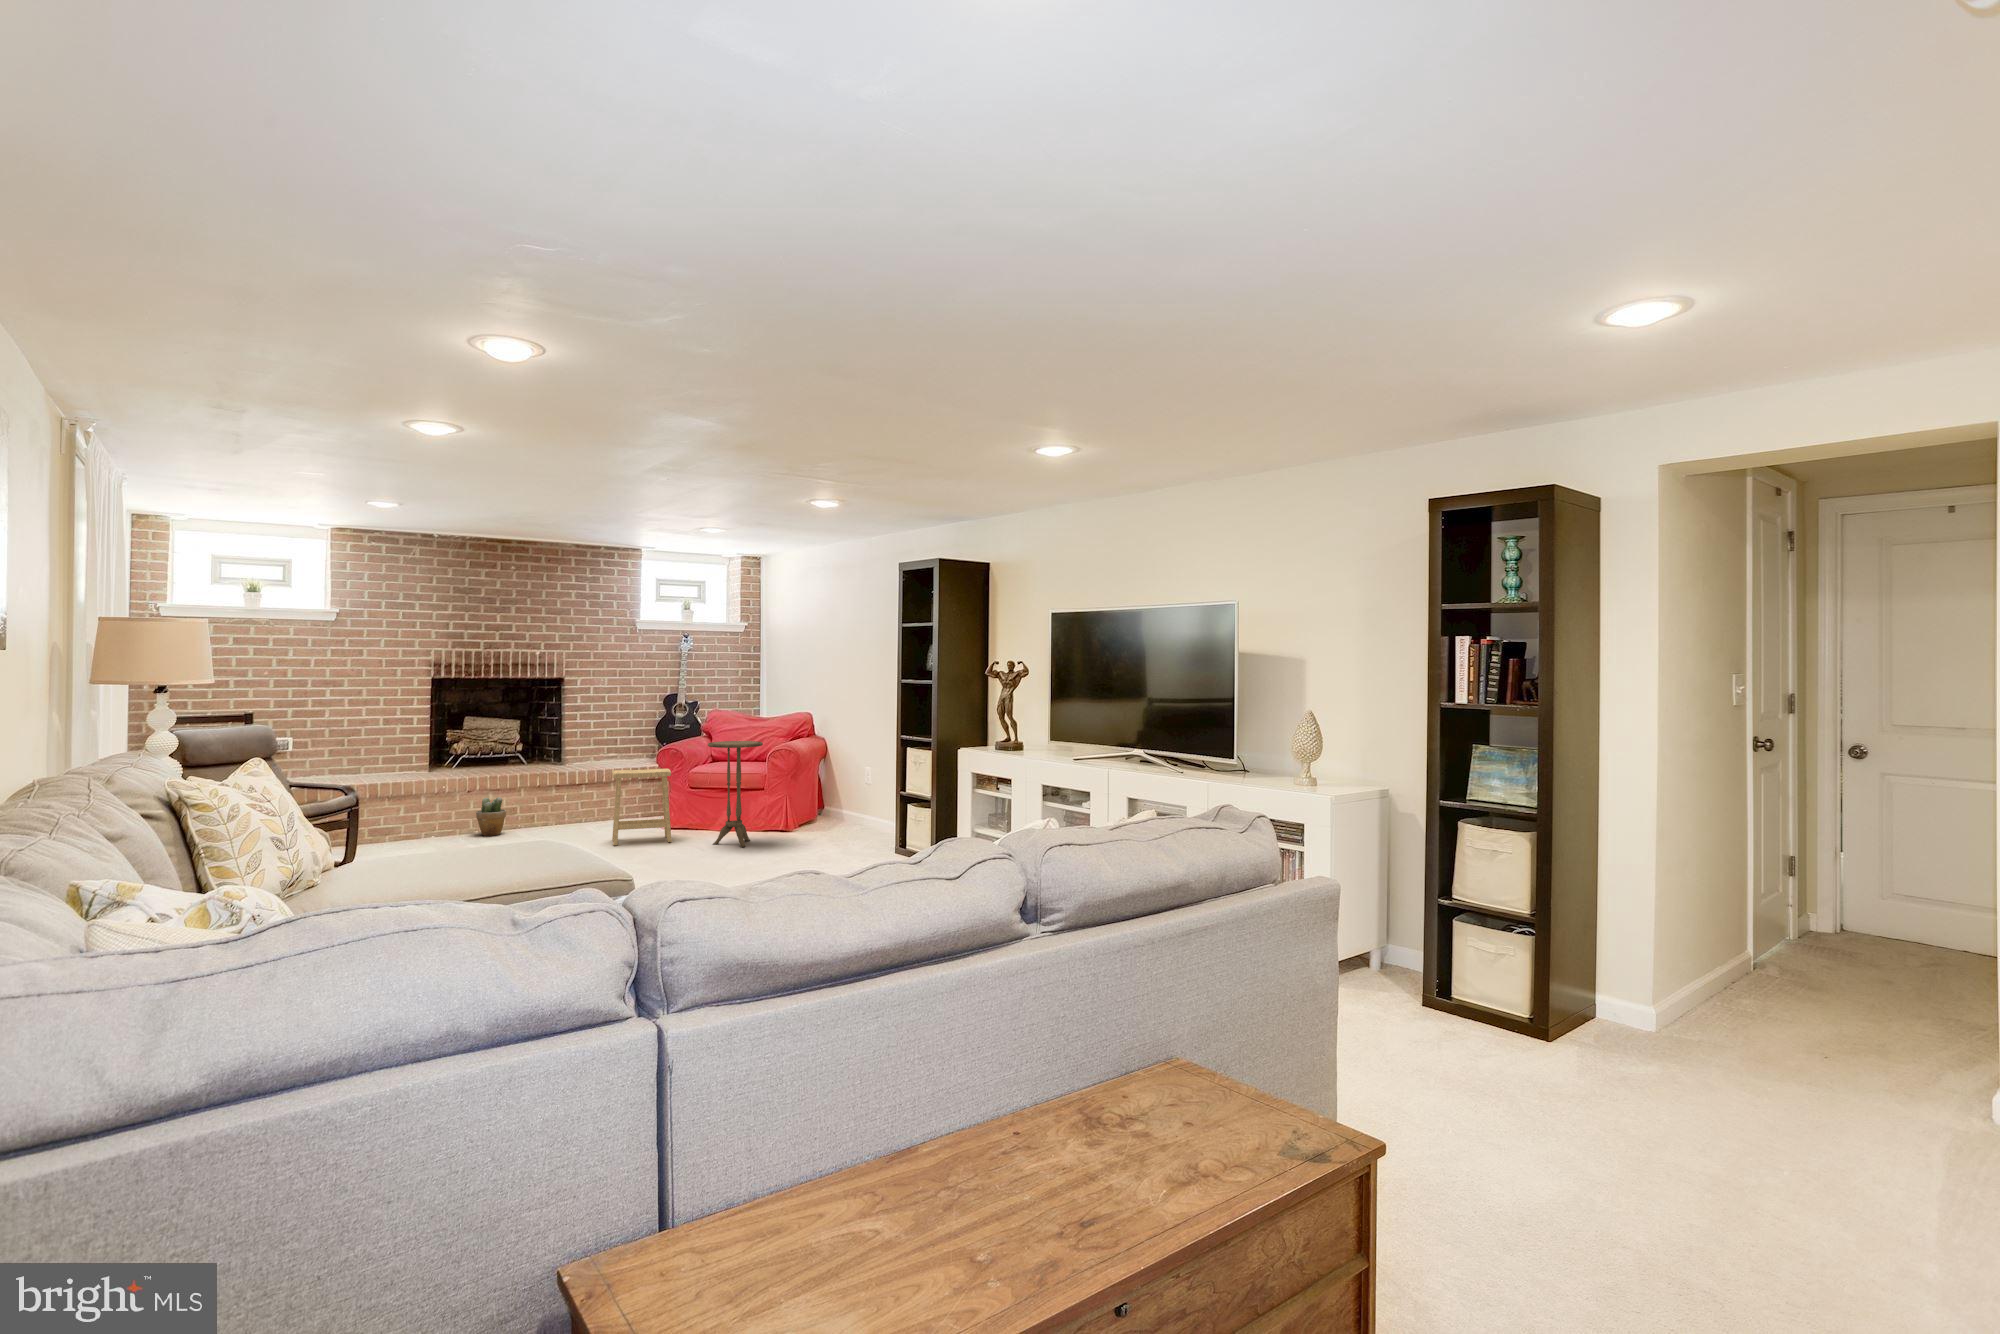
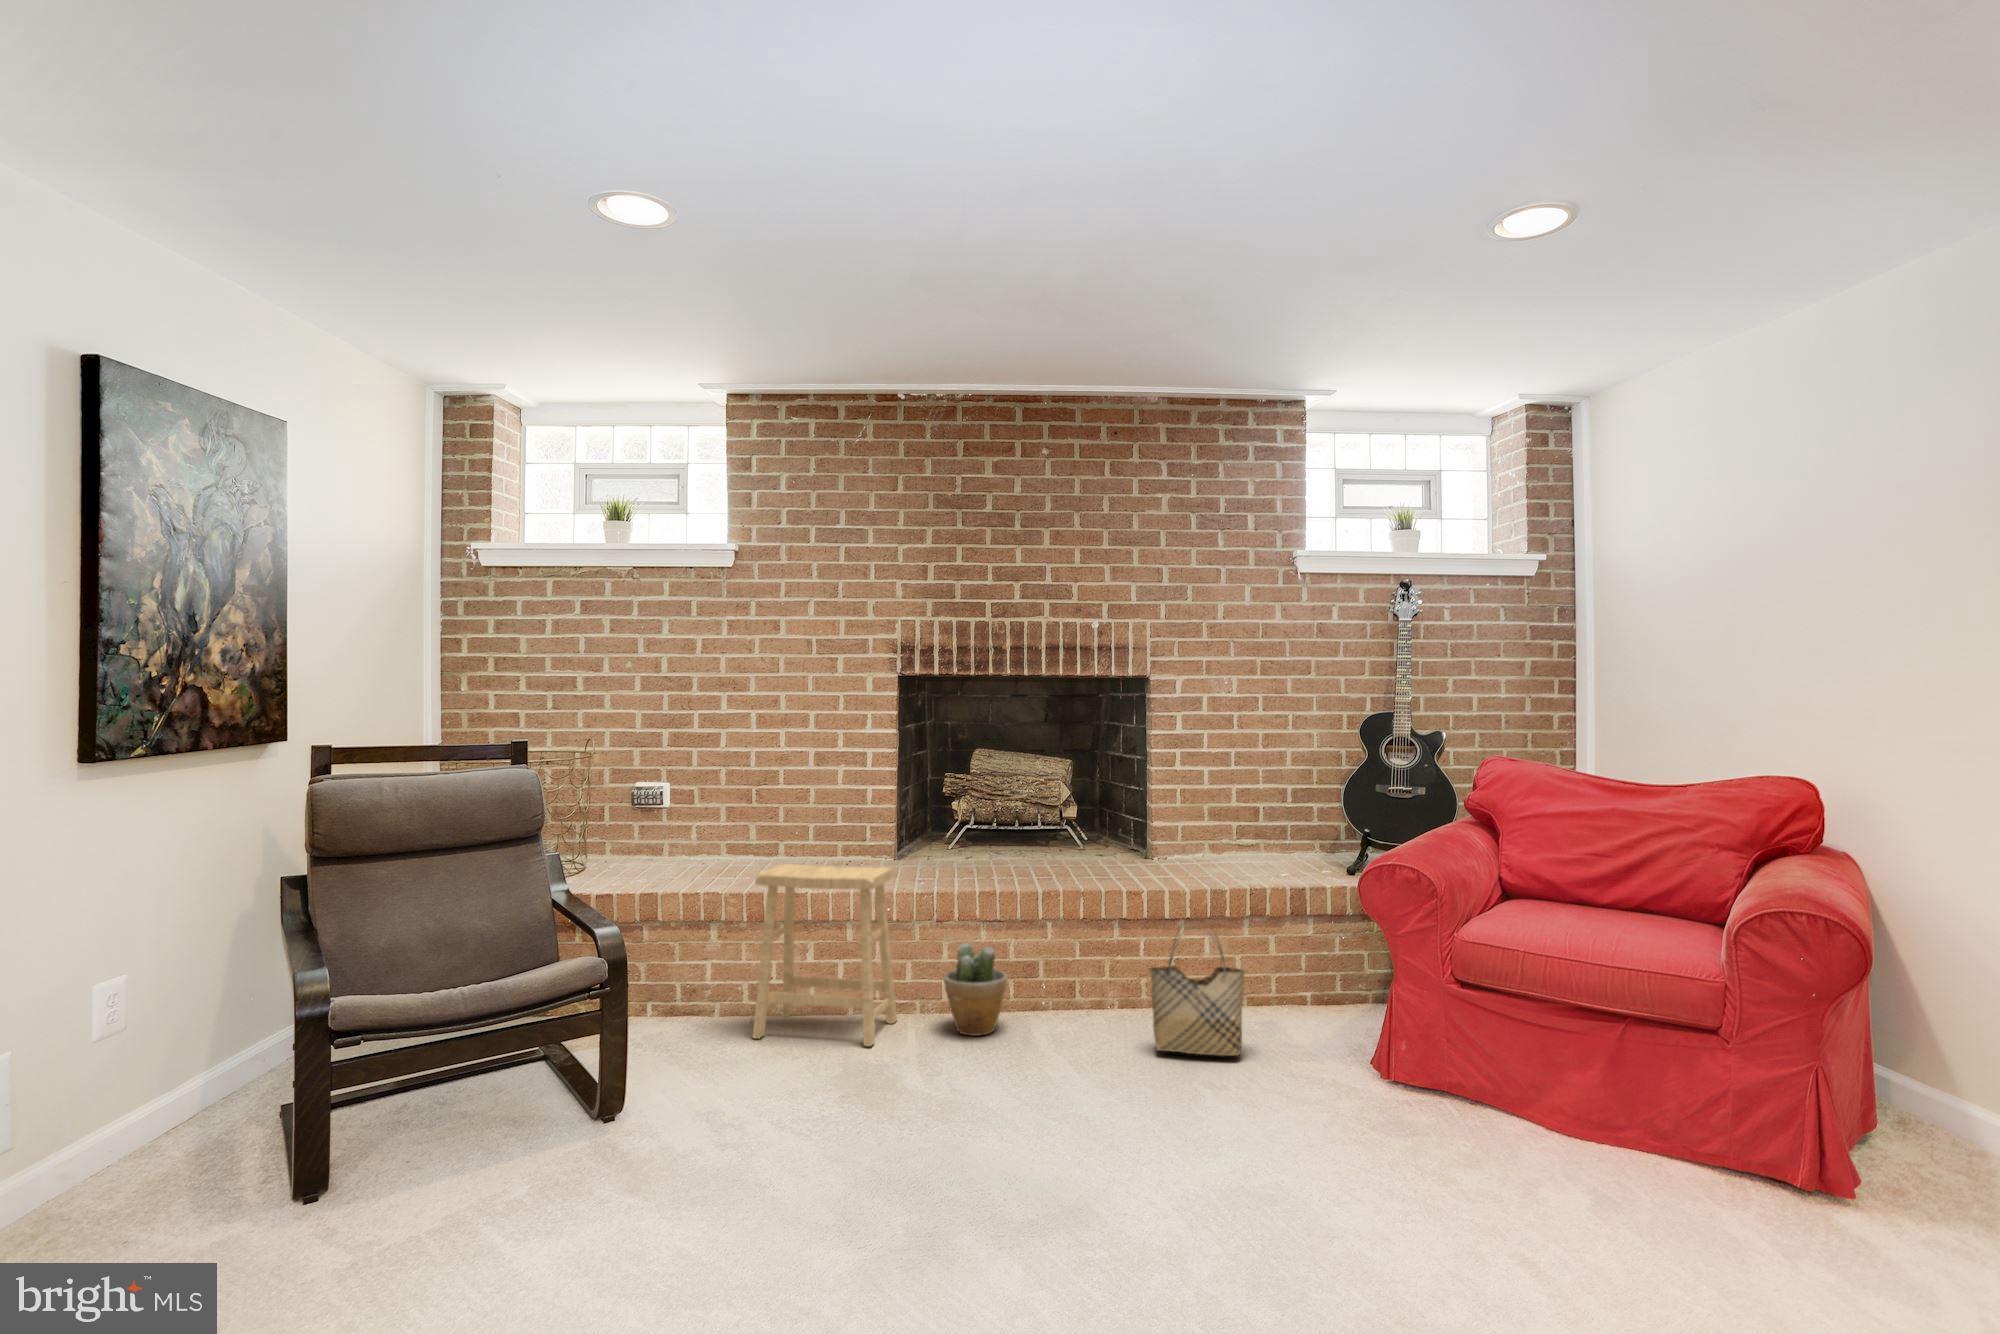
side table: present [708,741,763,847] -> none [1551,862,1775,1282]
footstool: present [612,769,672,845] -> present [753,864,897,1046]
woven basket: none [572,779,613,831] -> present [1149,918,1245,1056]

